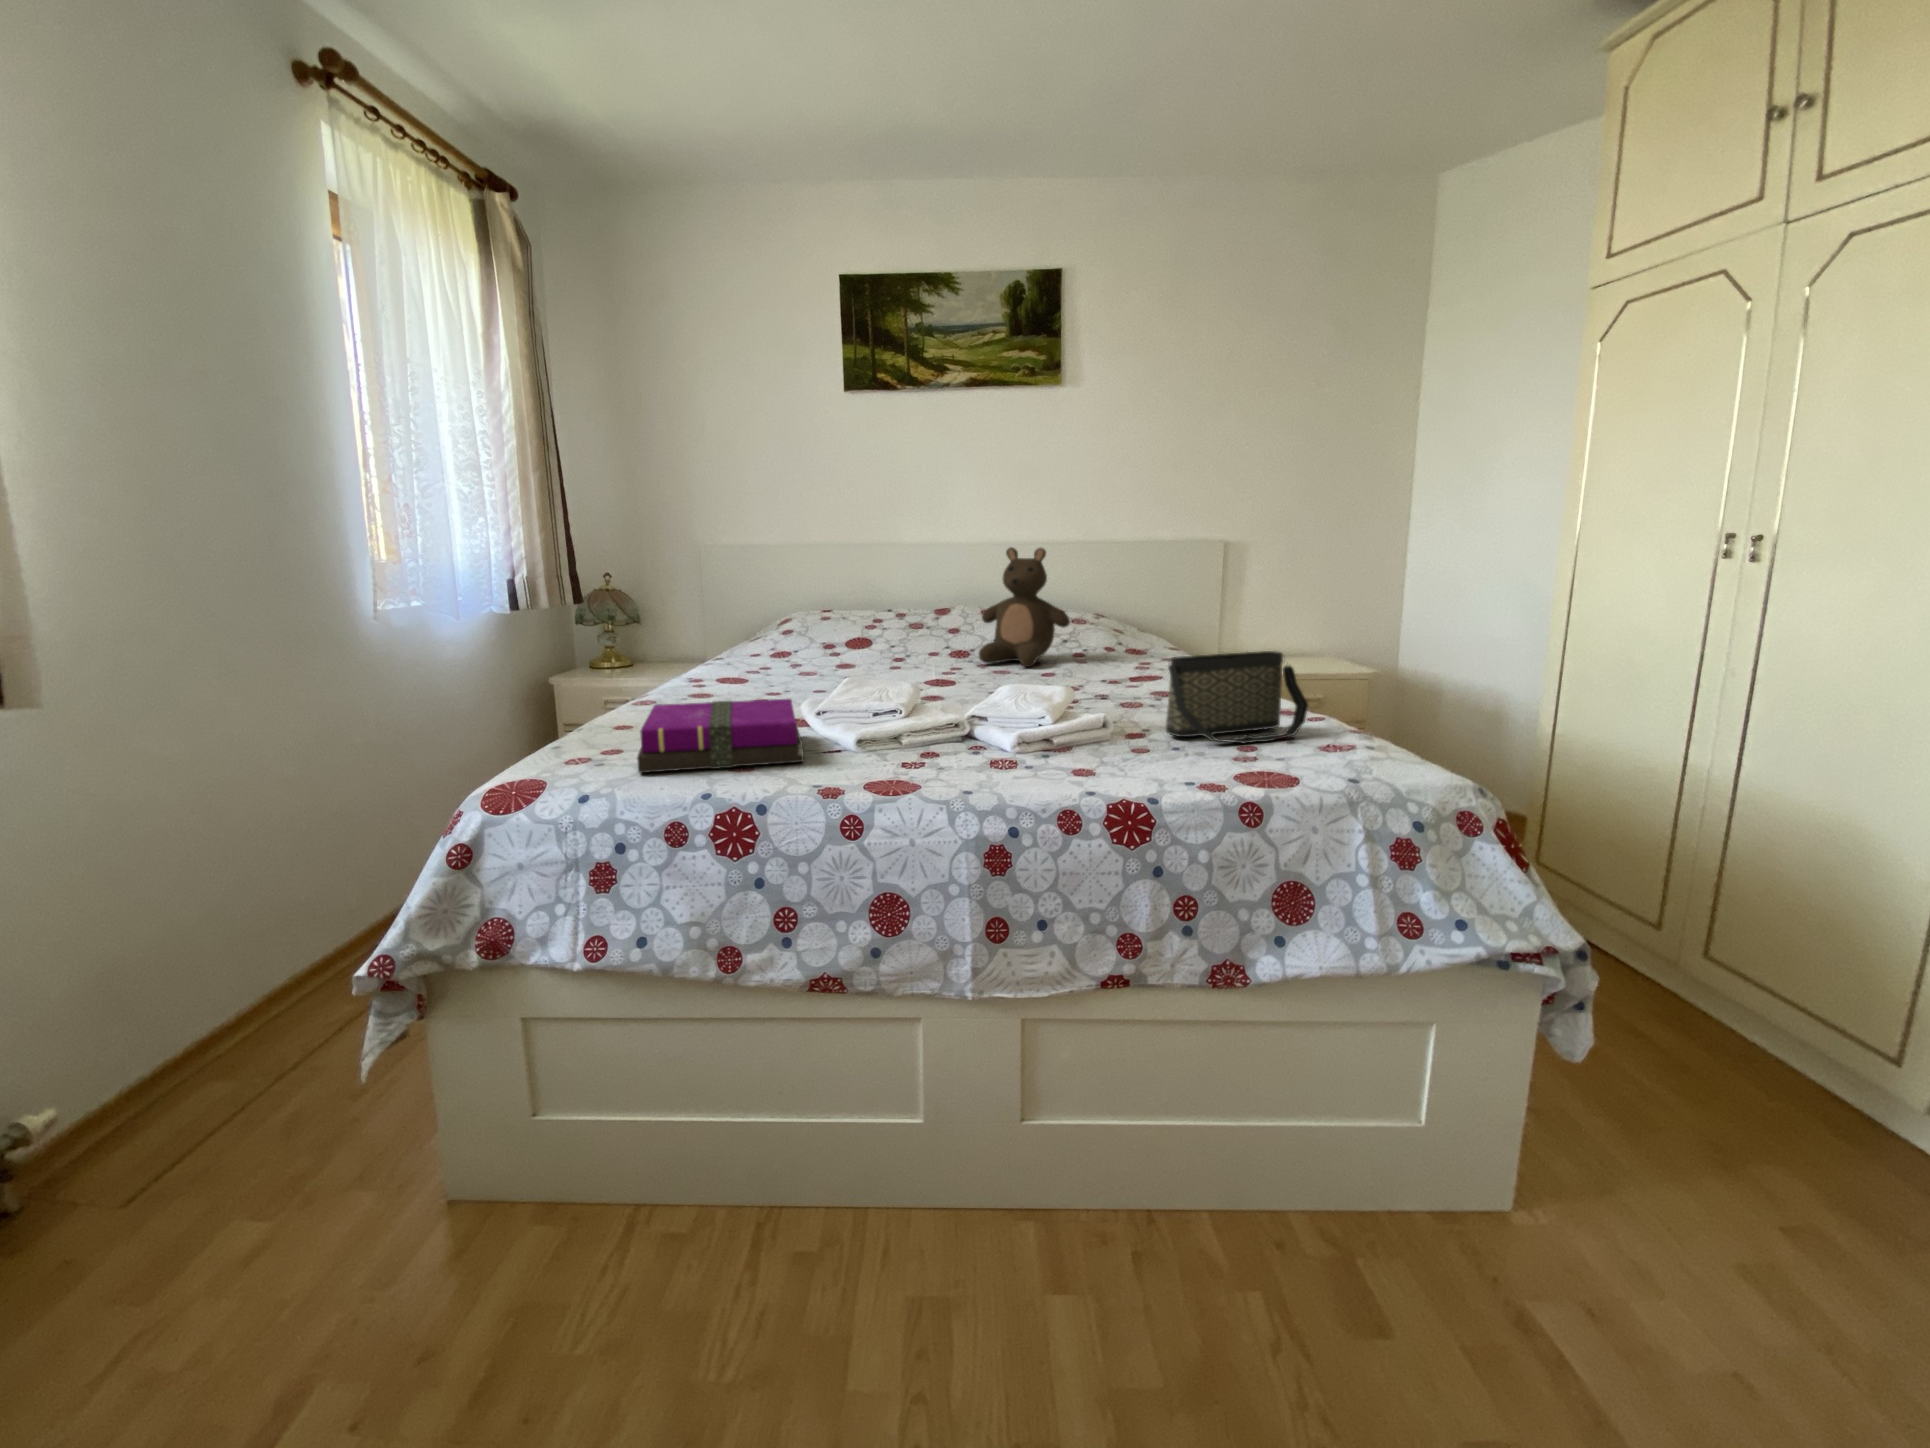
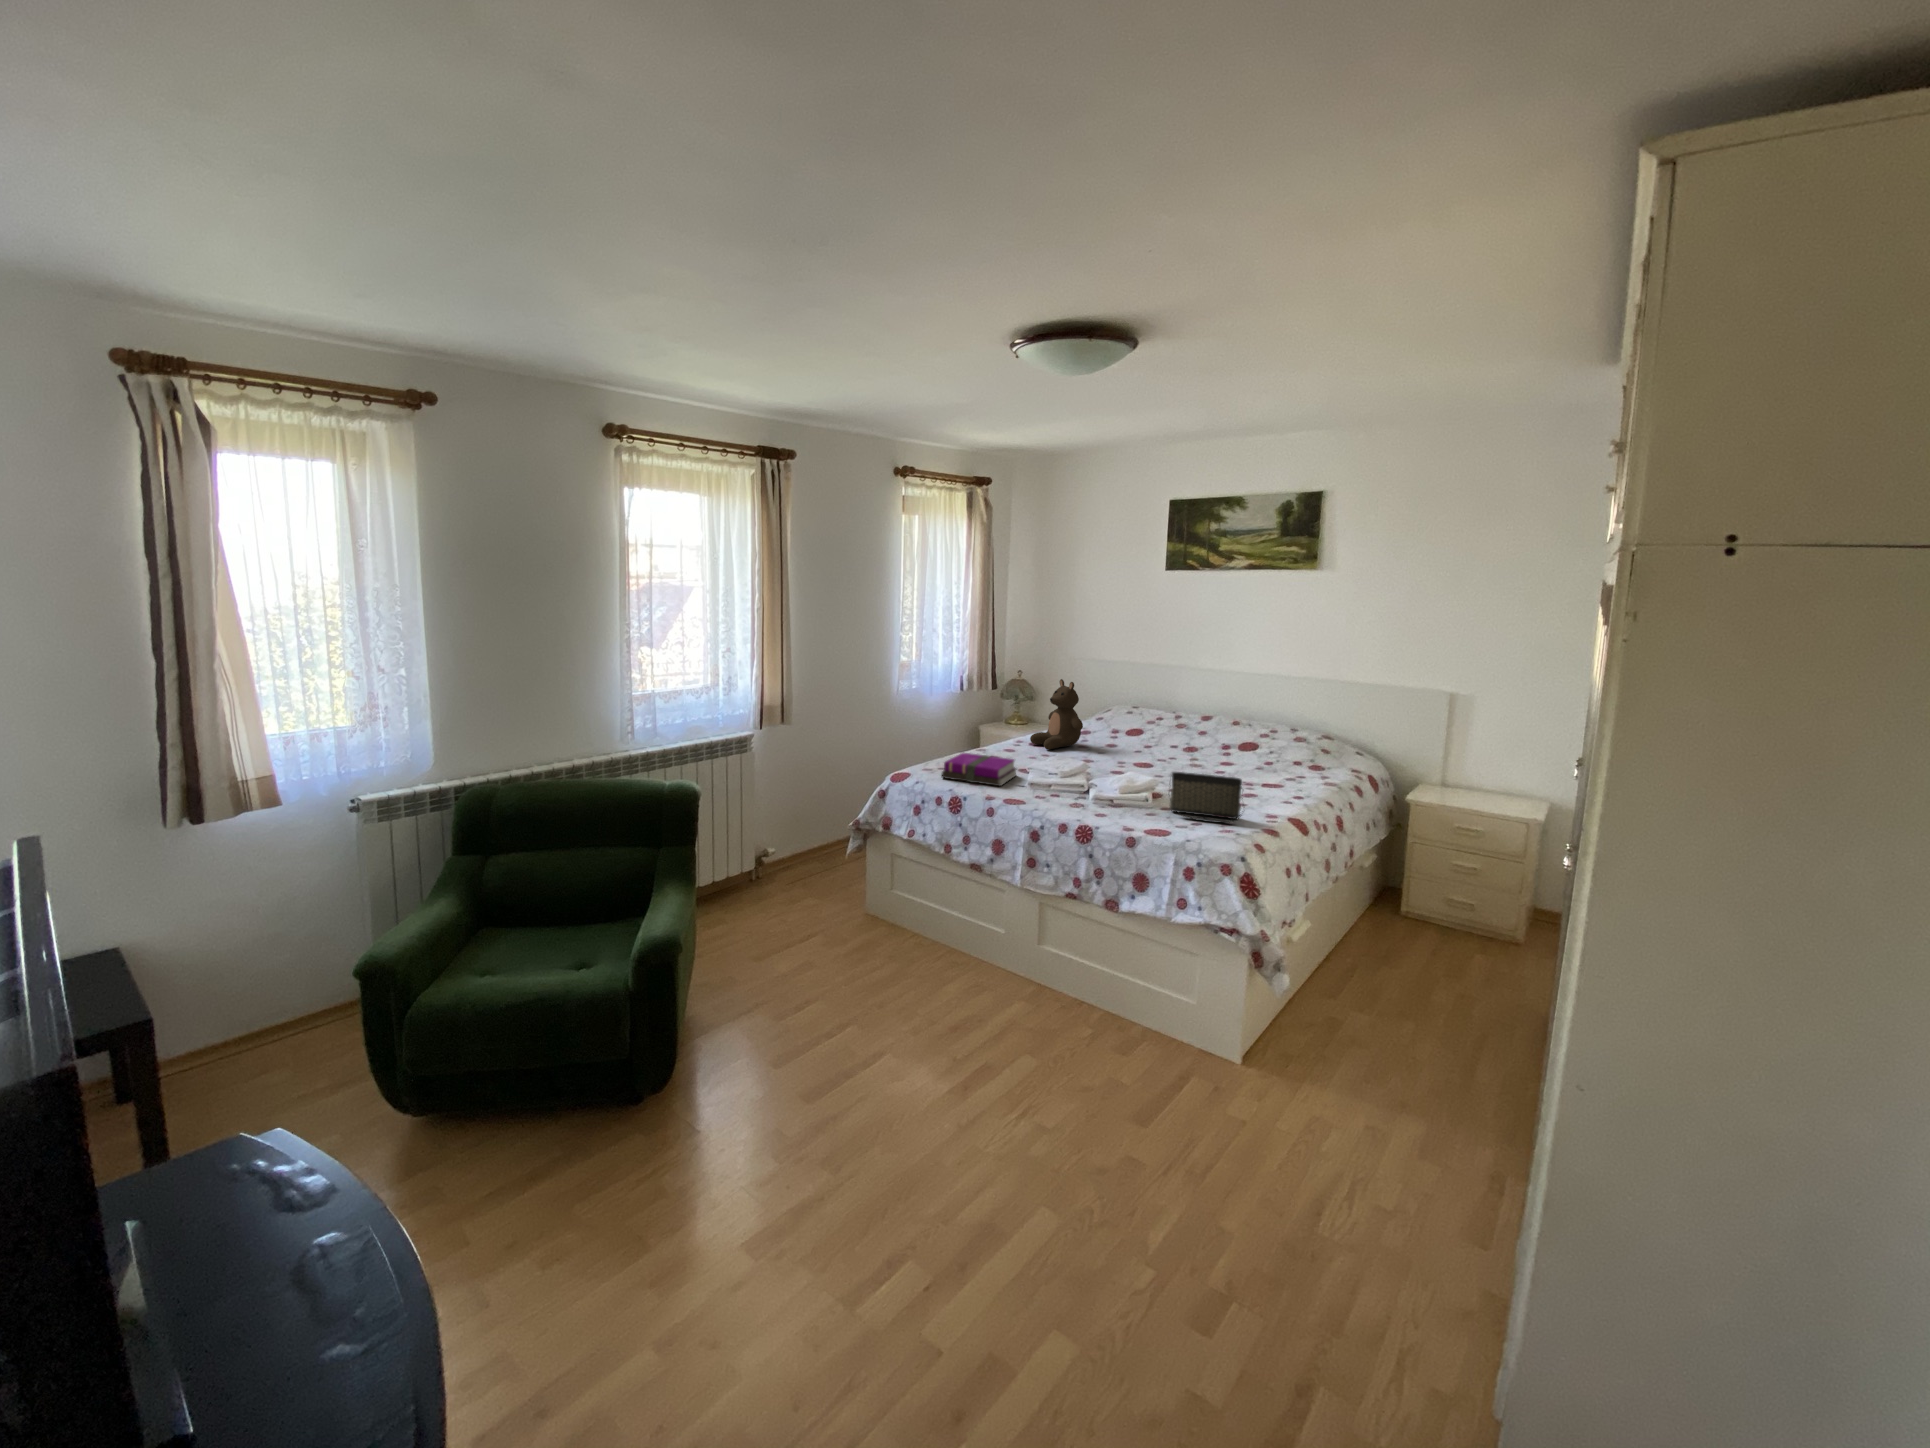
stuffed bear: present [979,547,1070,667] -> present [1030,679,1083,750]

